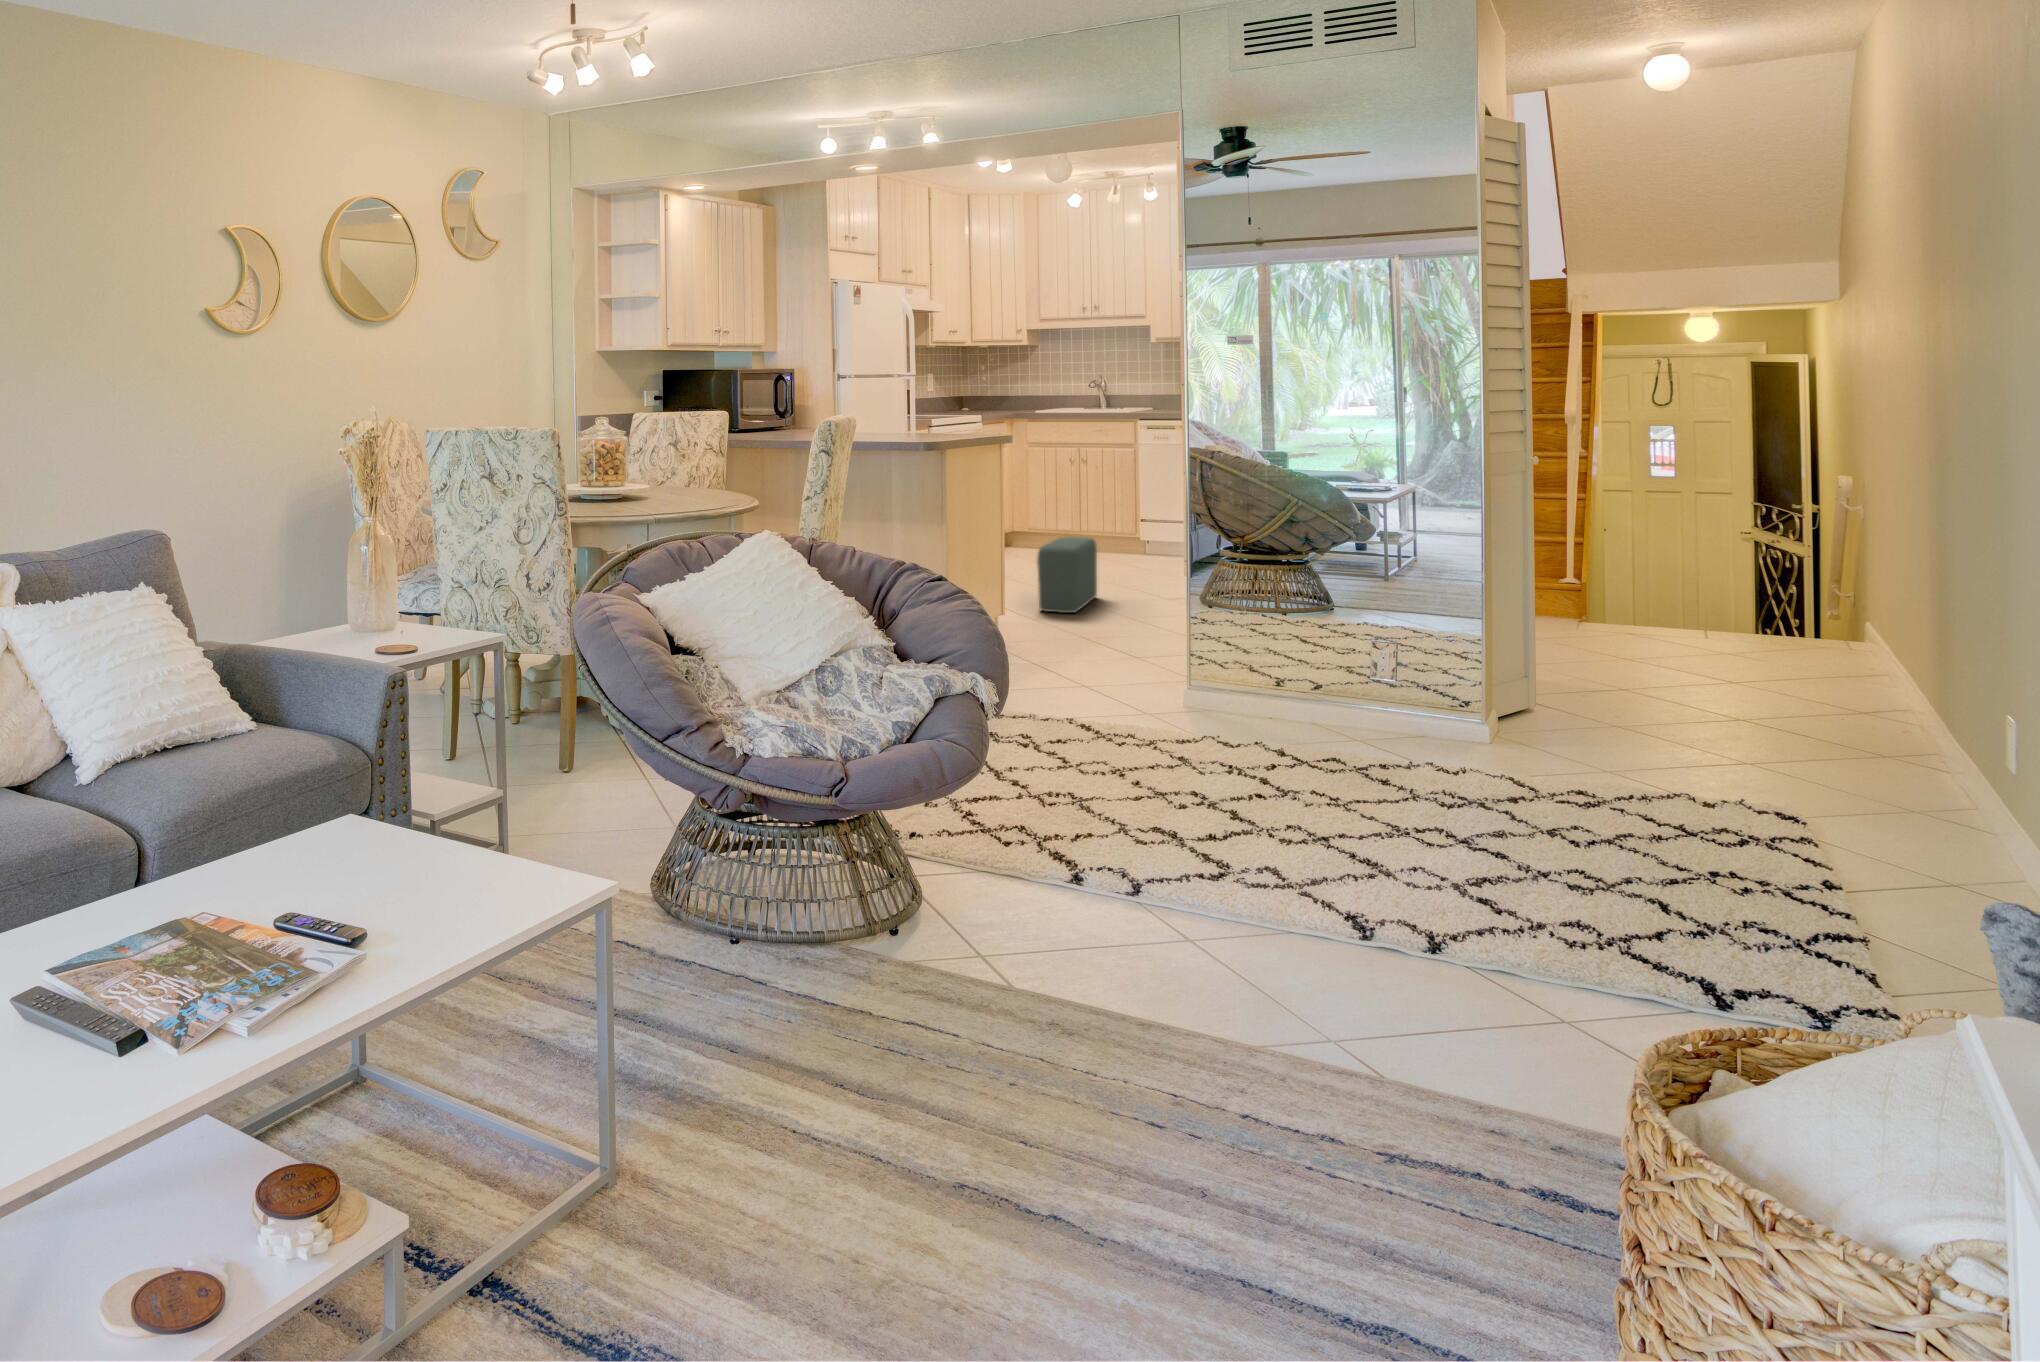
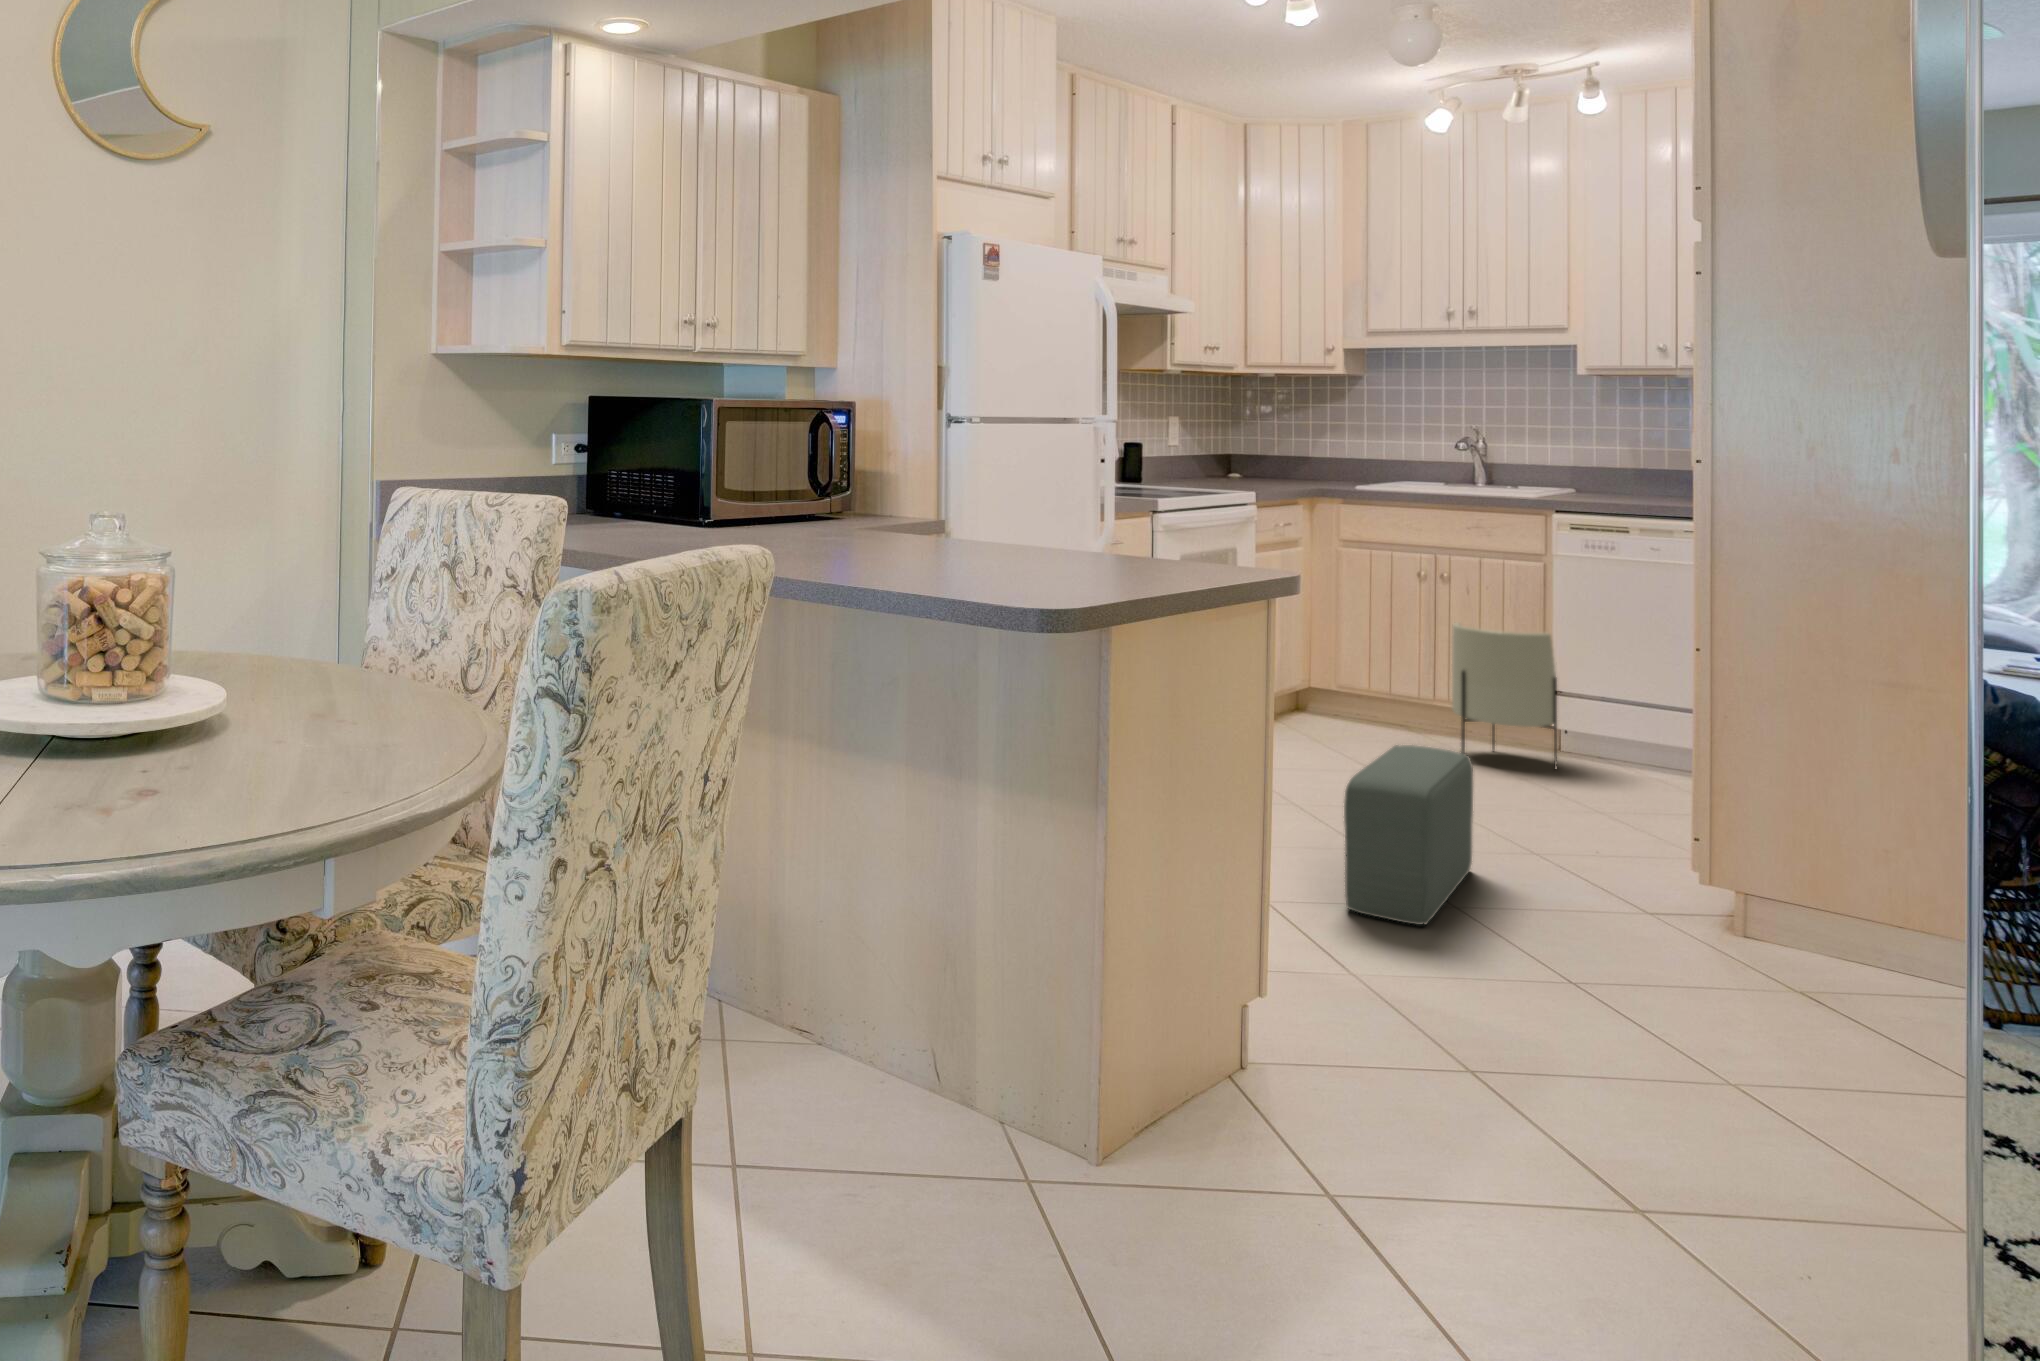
planter: none [1089,485,1144,563] -> present [1452,623,1557,769]

